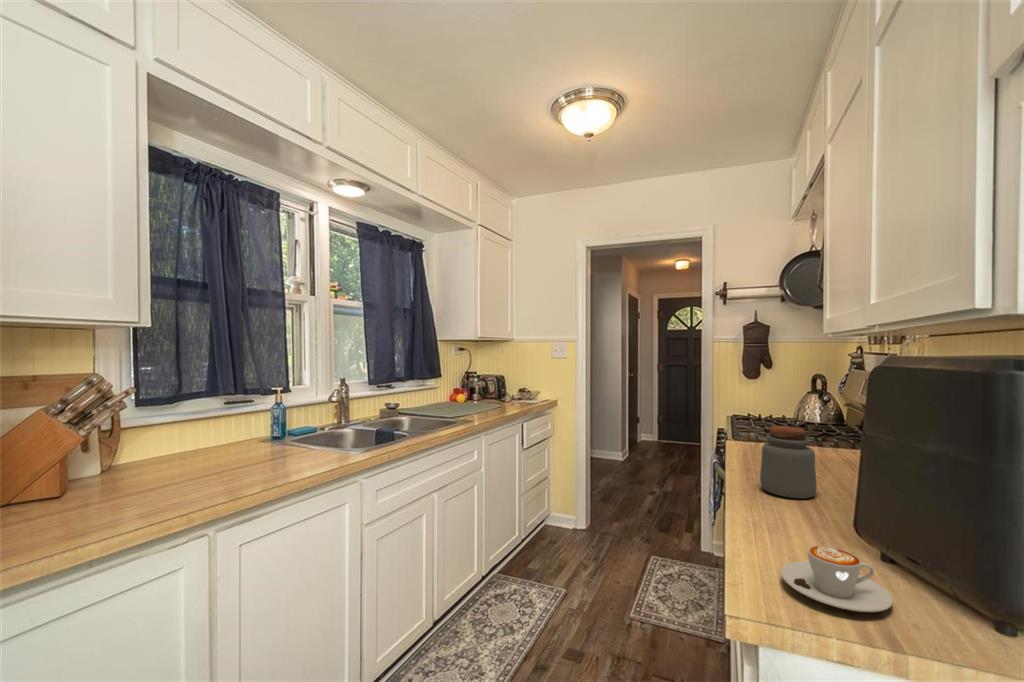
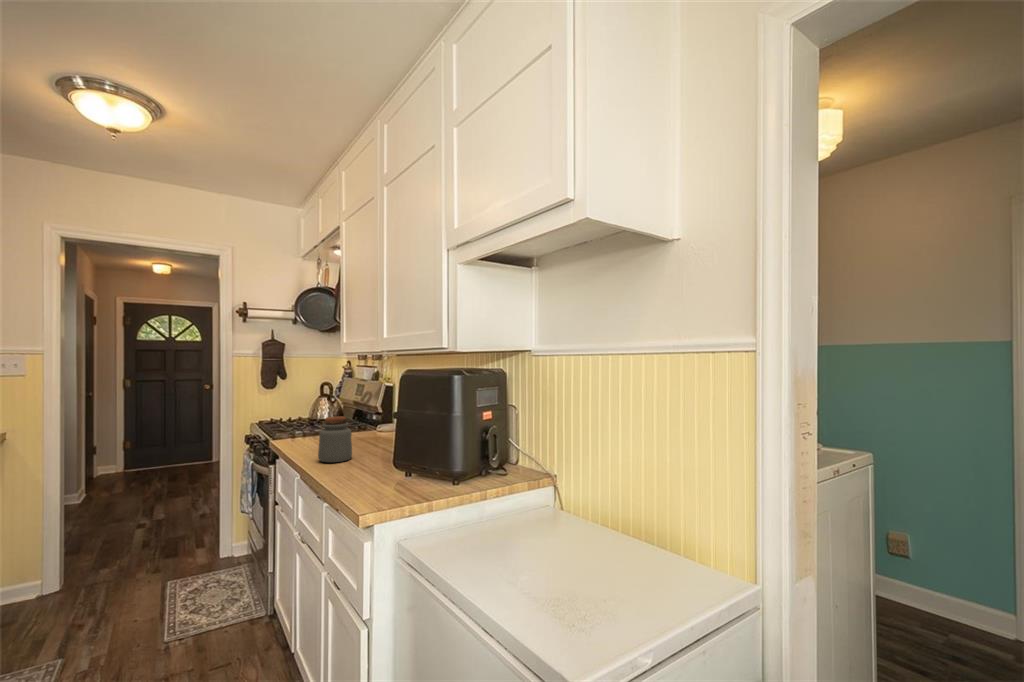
coffee cup: present [781,546,893,612] -> none [361,469,408,494]

